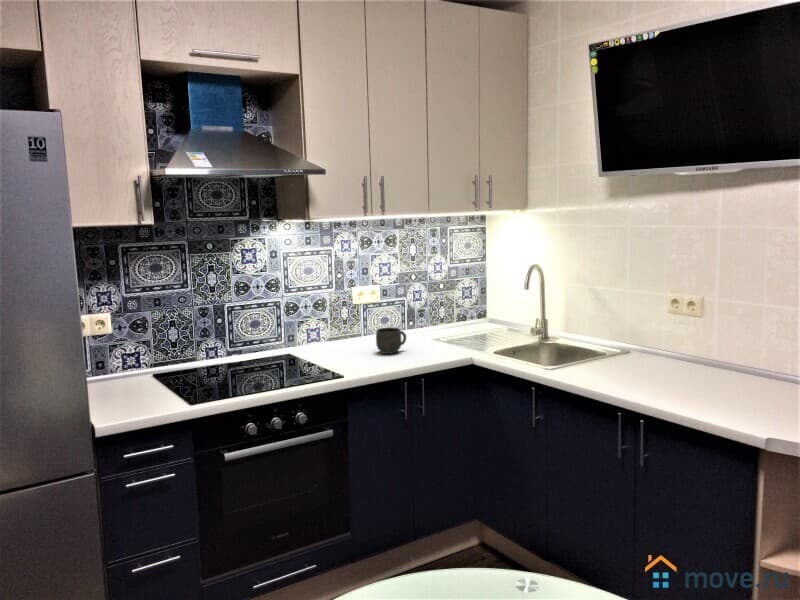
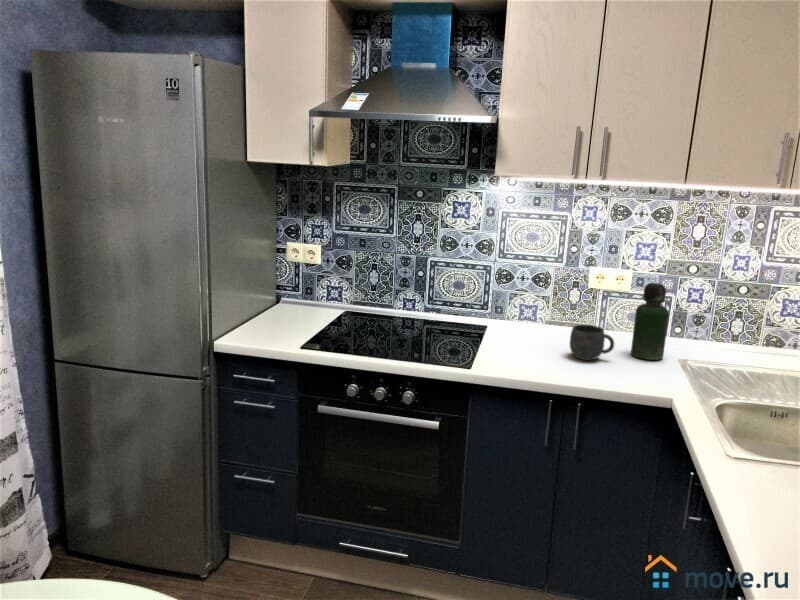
bottle: none [403,288,427,345] -> present [631,283,669,360]

